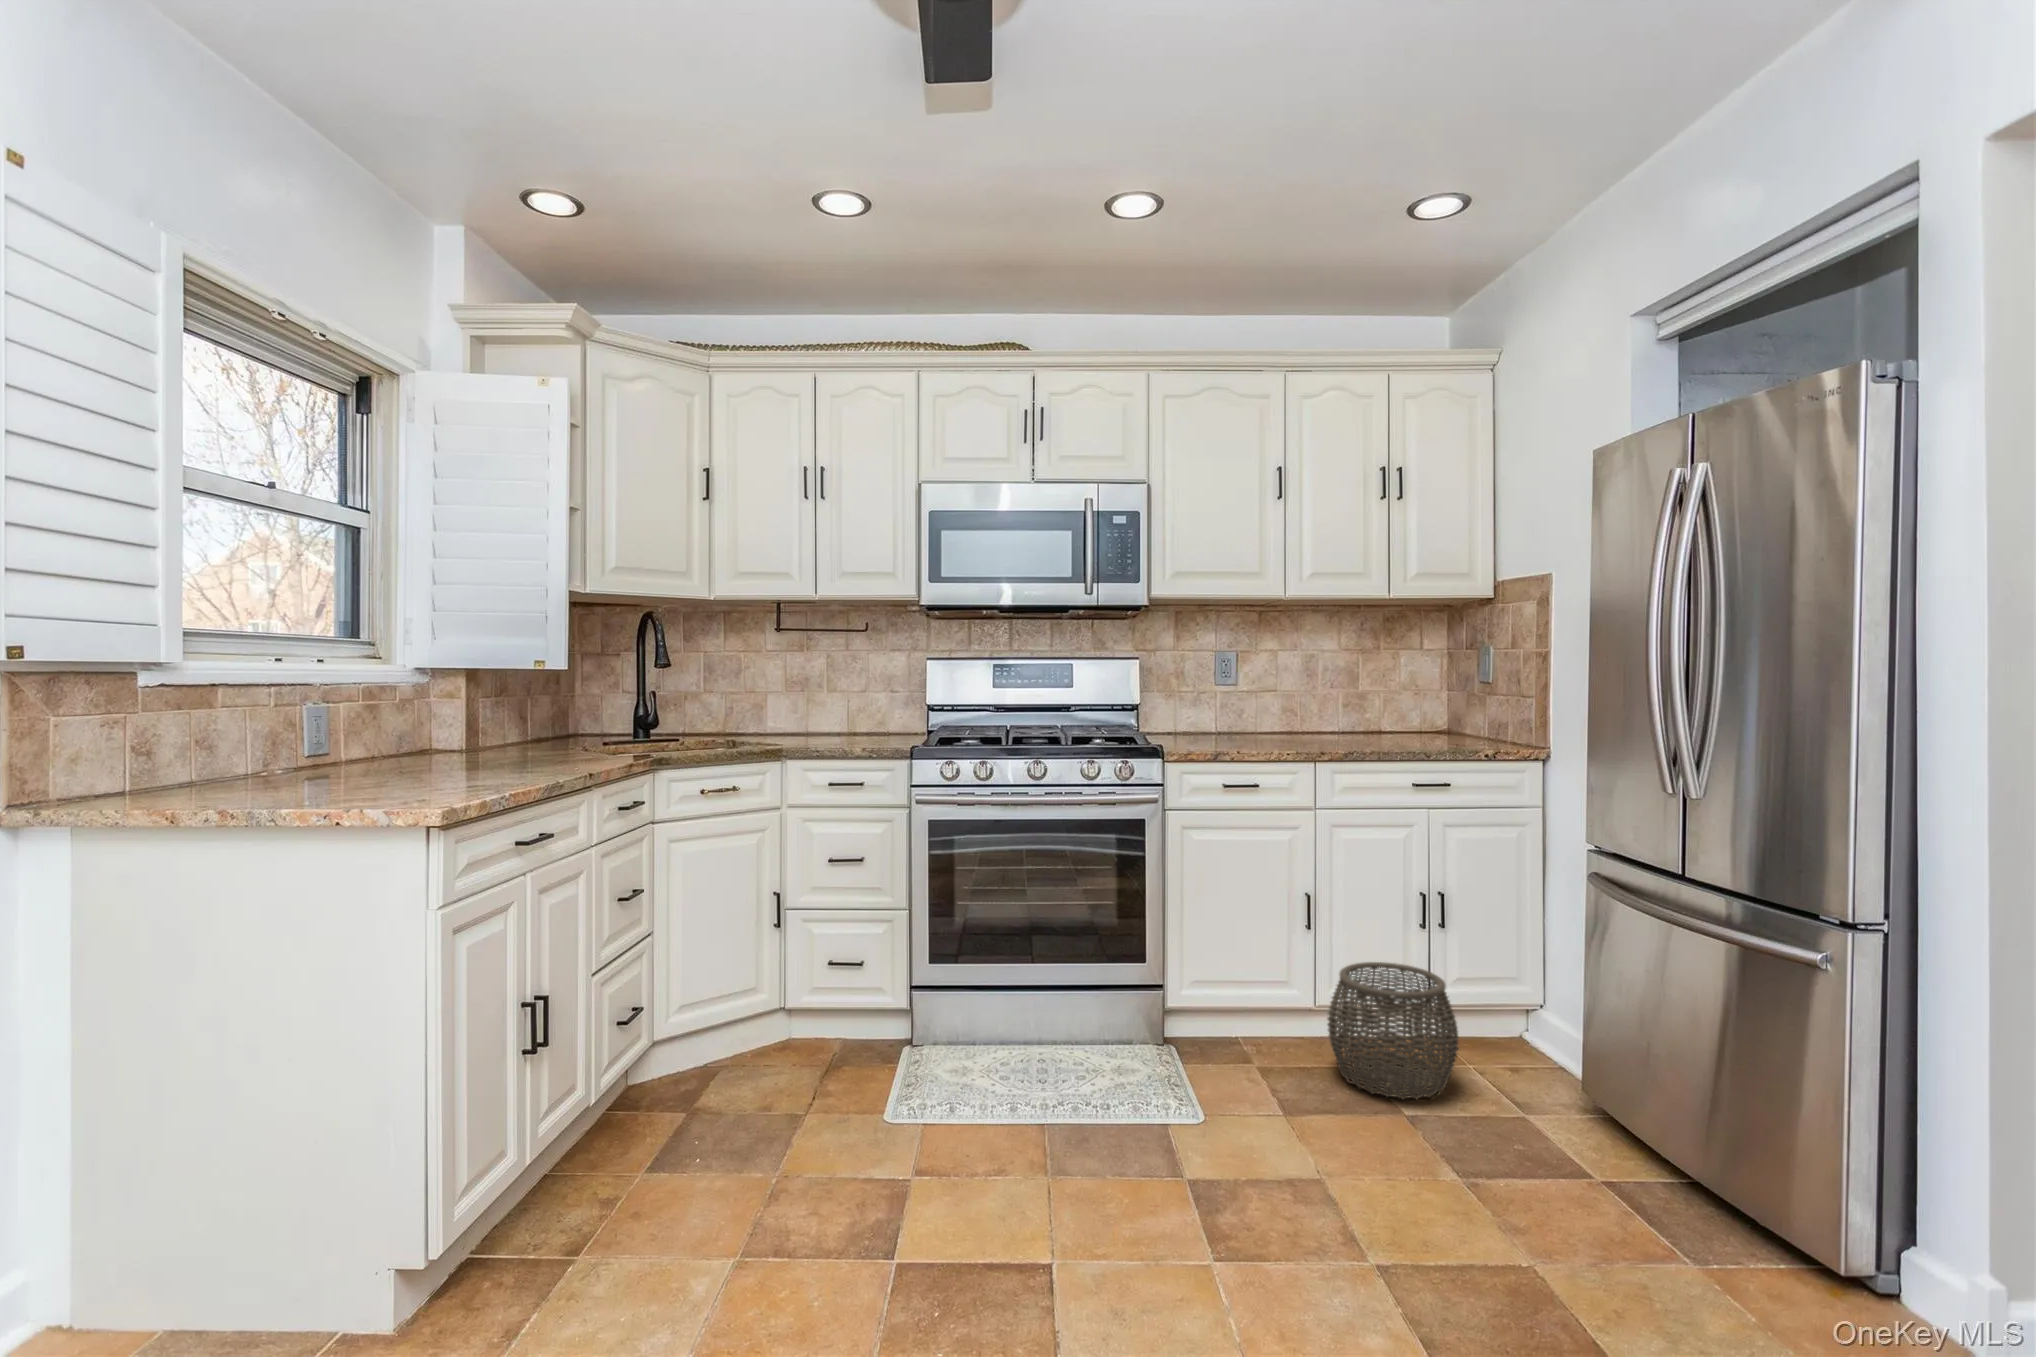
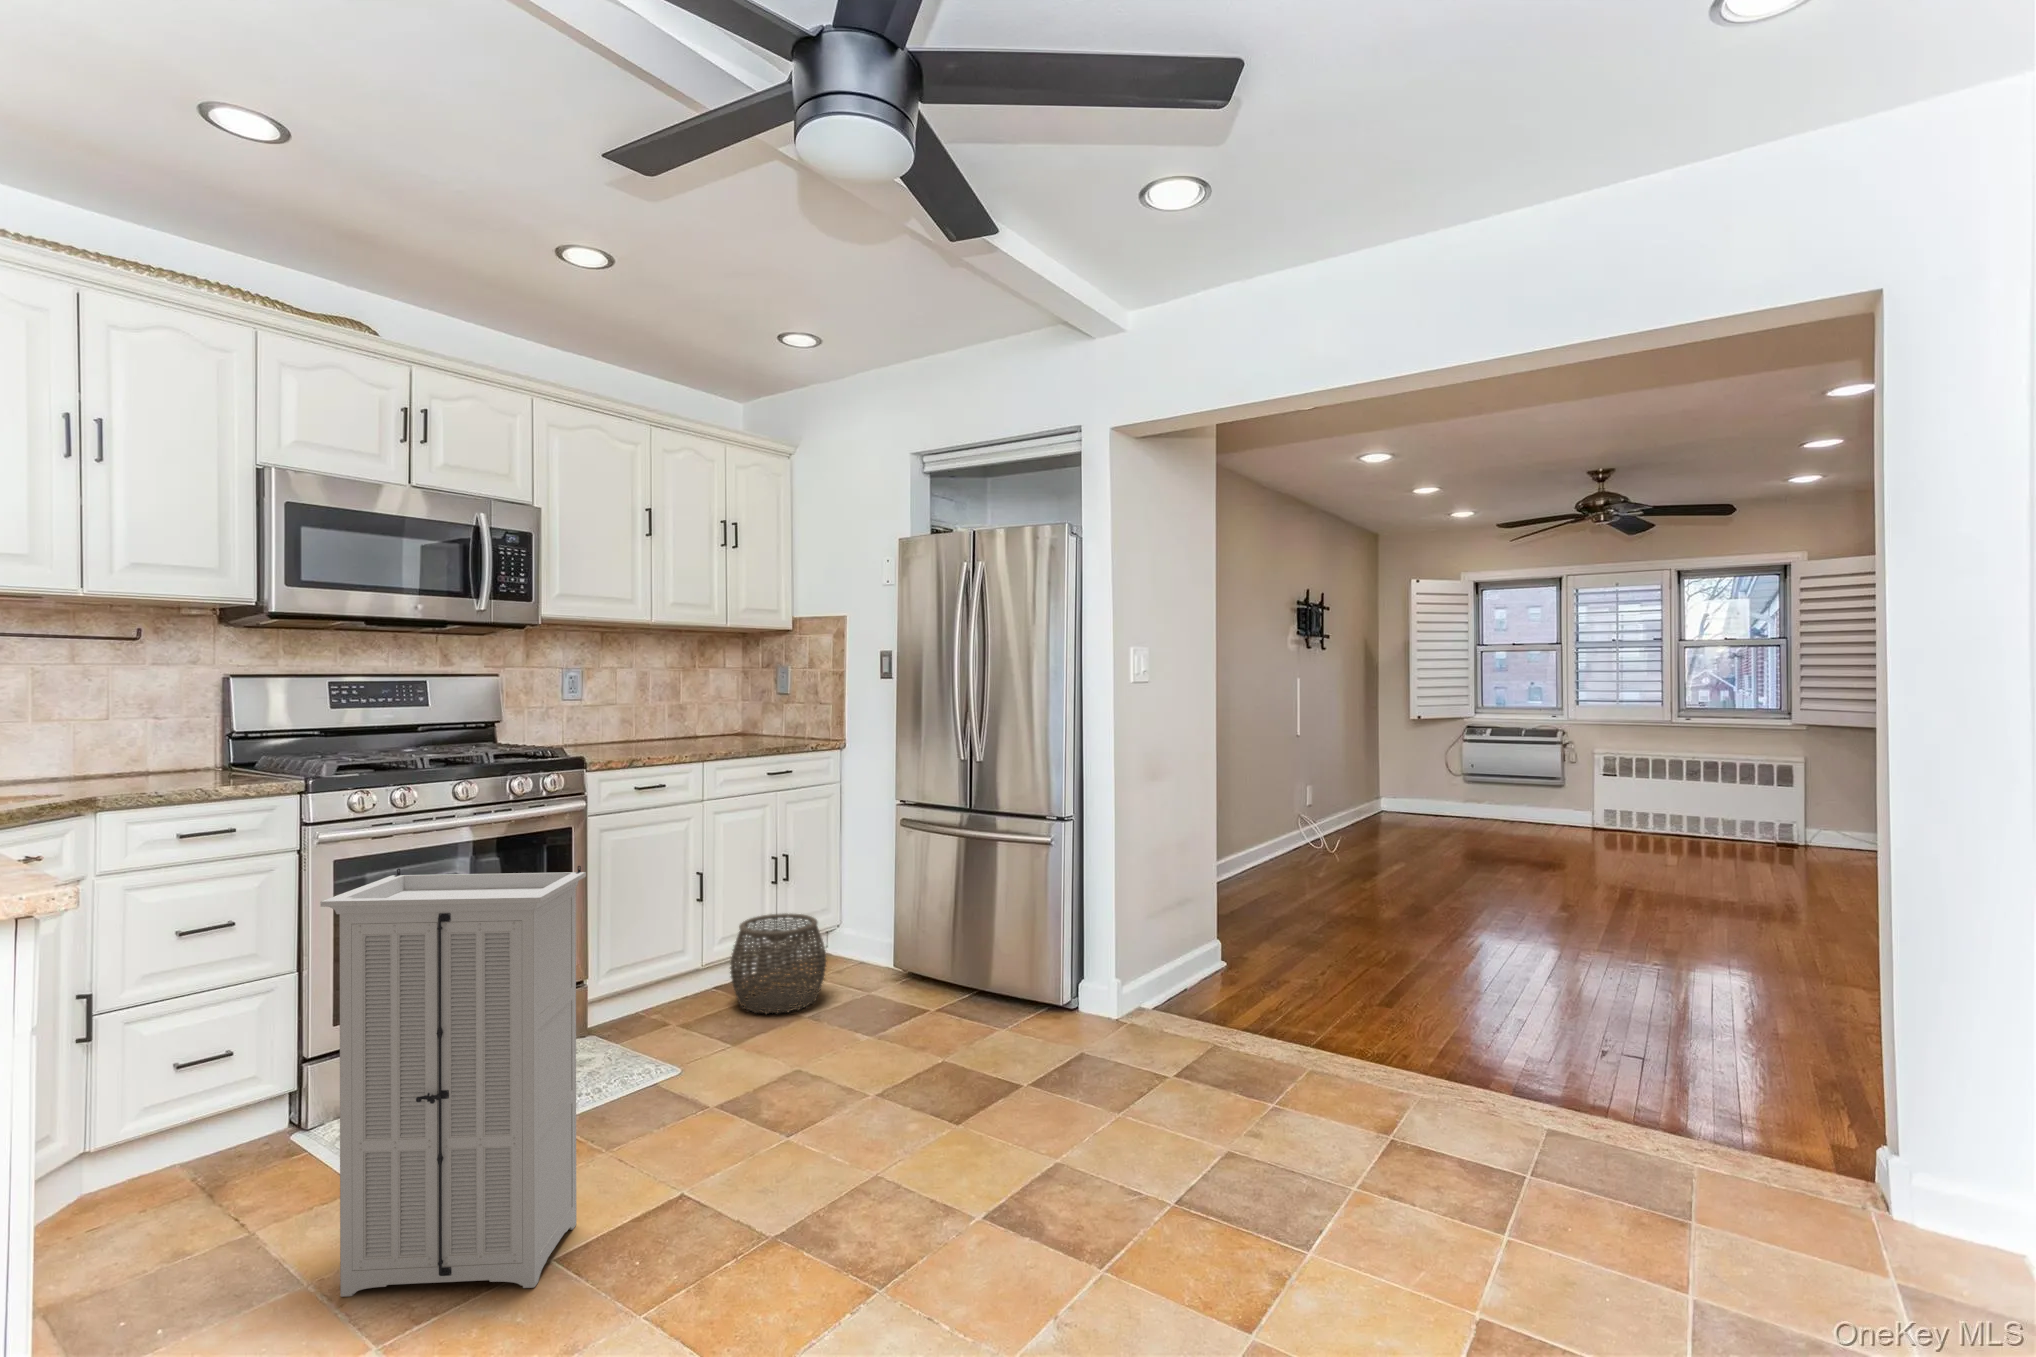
storage cabinet: none [747,836,943,1284] -> present [320,866,586,1297]

